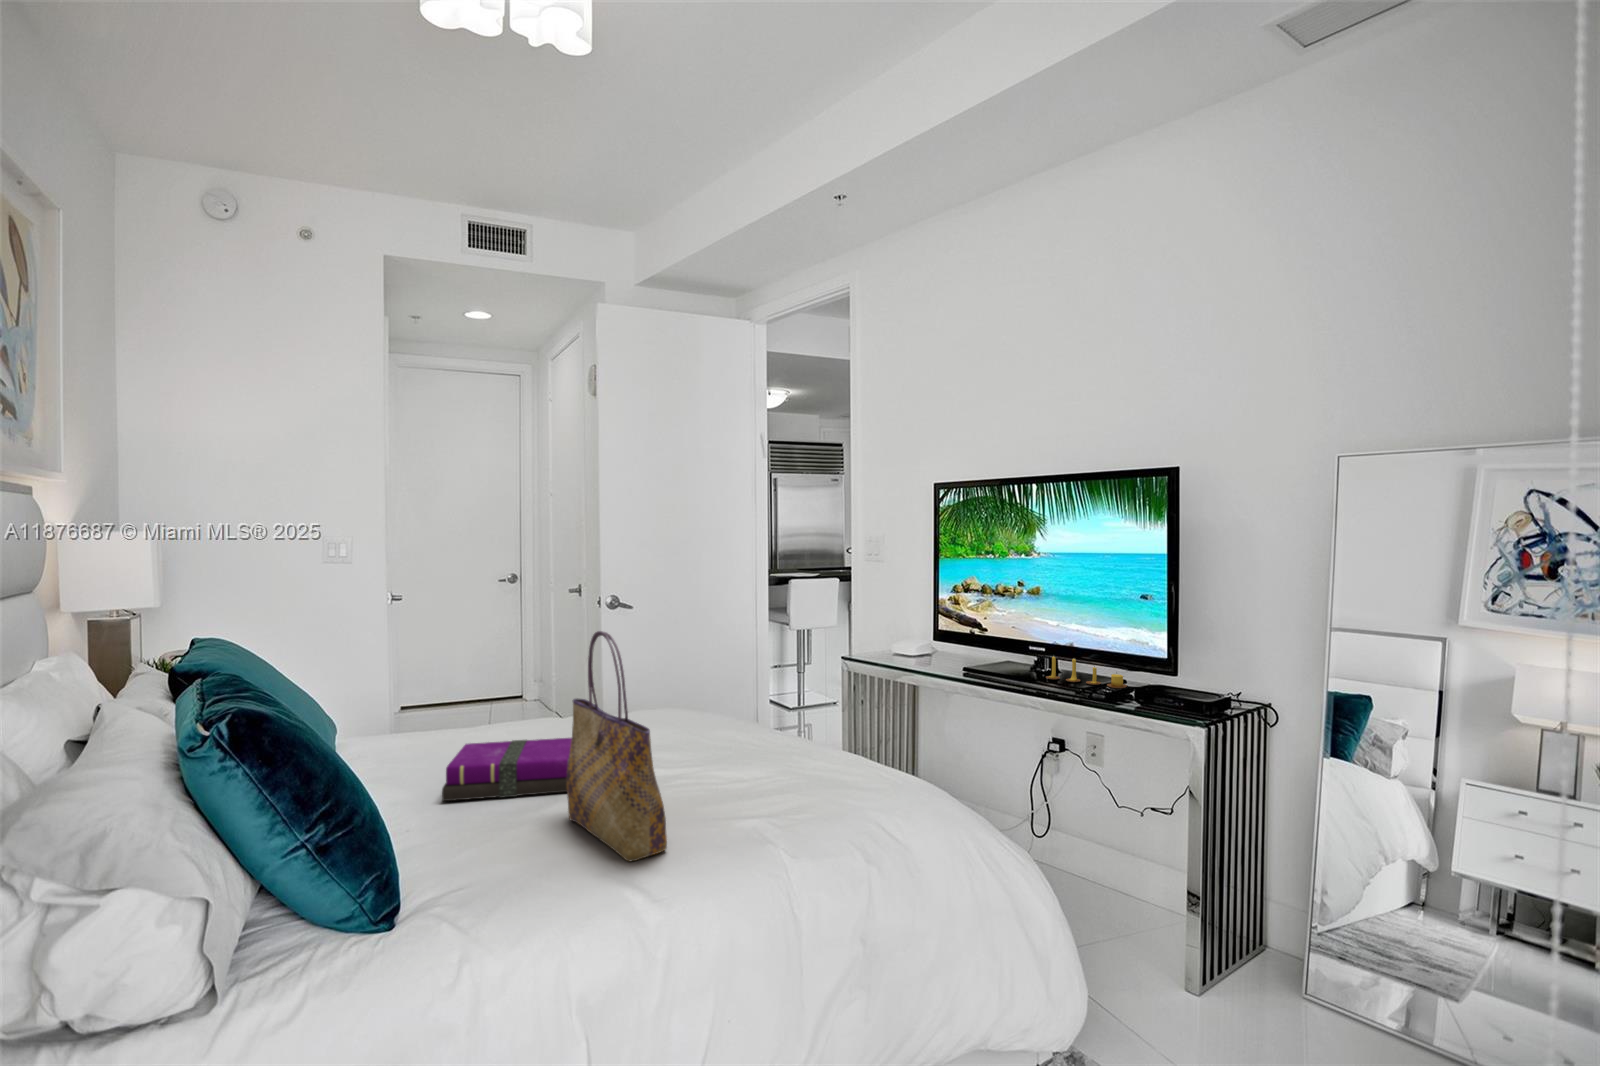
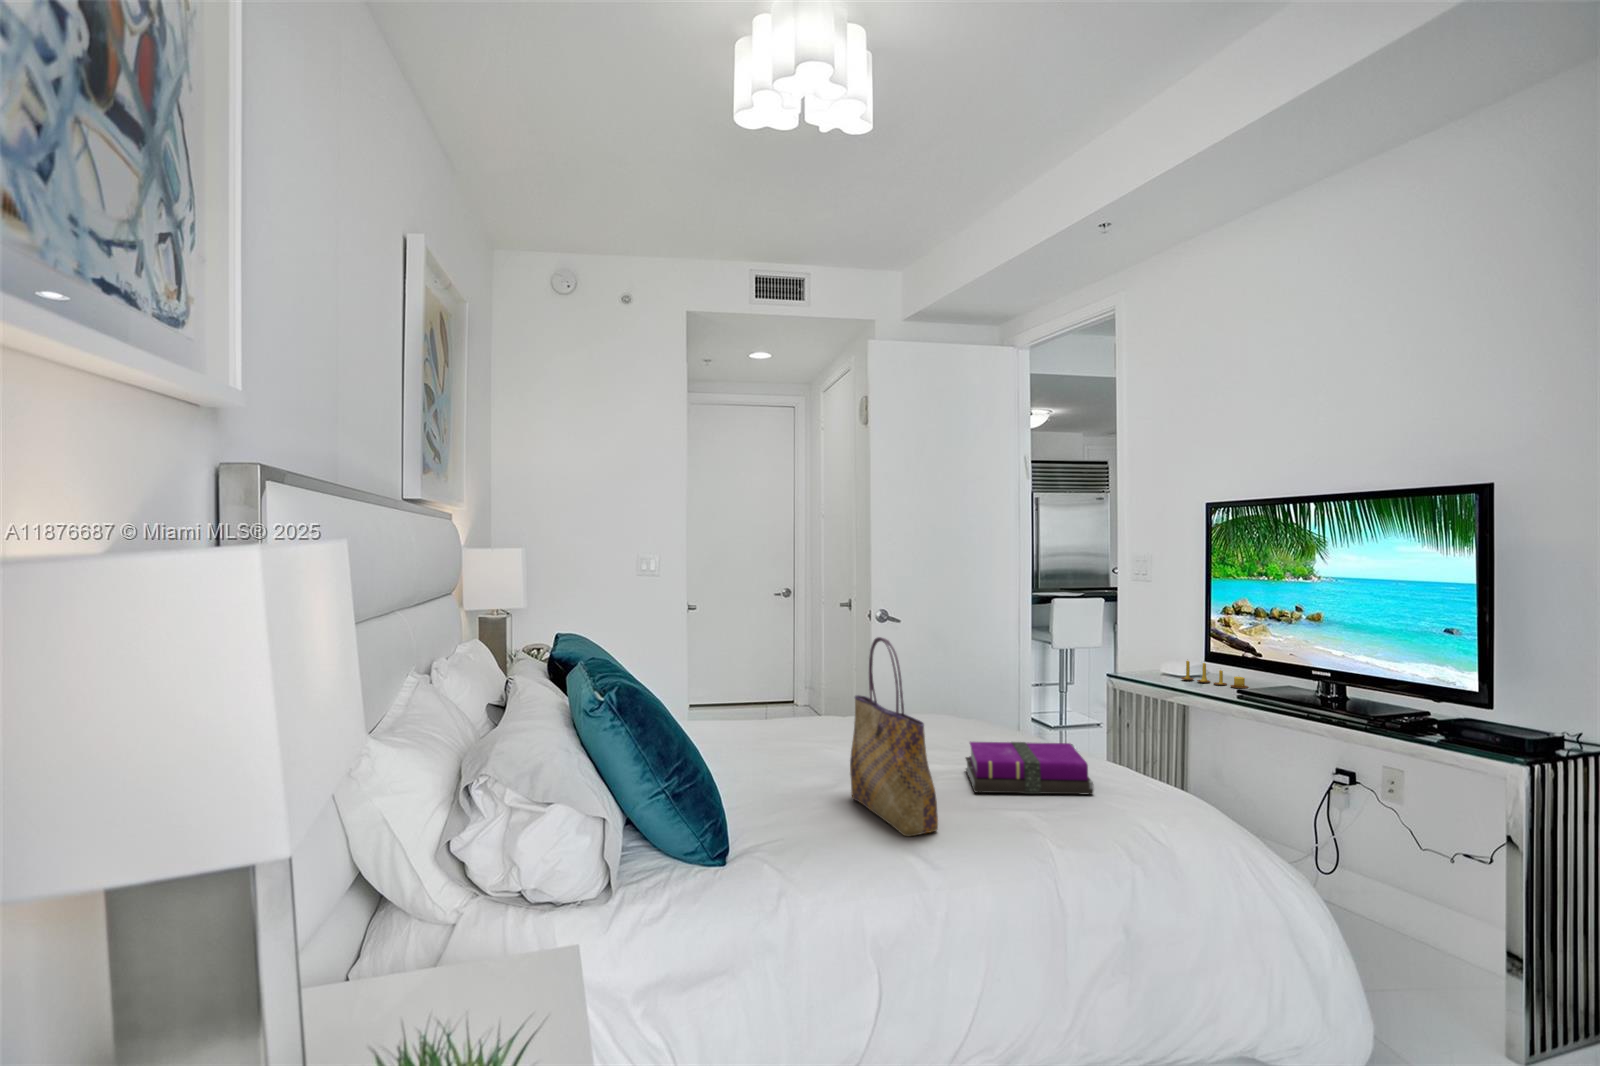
candle: present [1046,656,1127,688] -> present [1181,661,1248,688]
notebook: present [442,738,572,801] -> present [966,742,1093,795]

